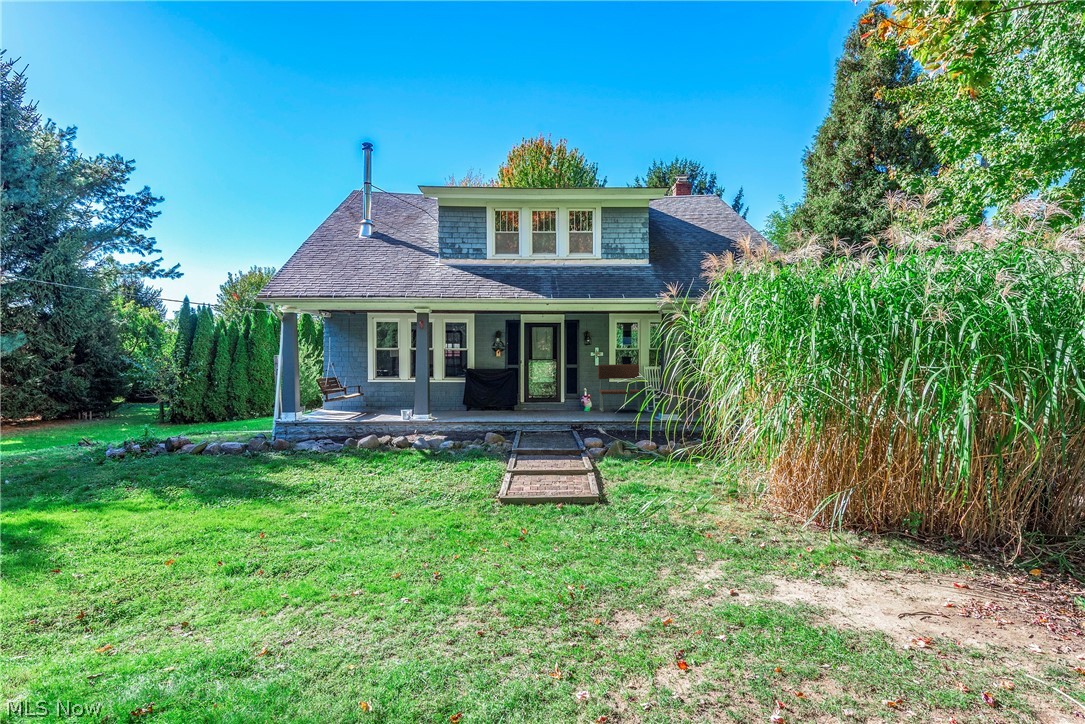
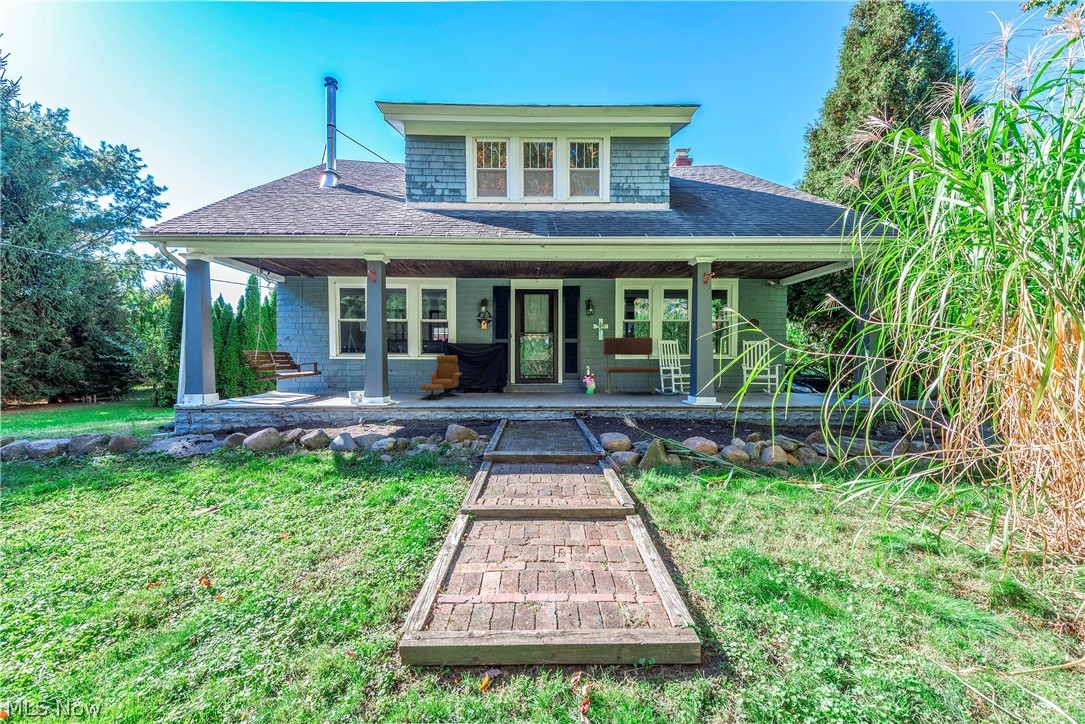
lounge chair: none [451,380,482,416] -> present [421,355,462,400]

